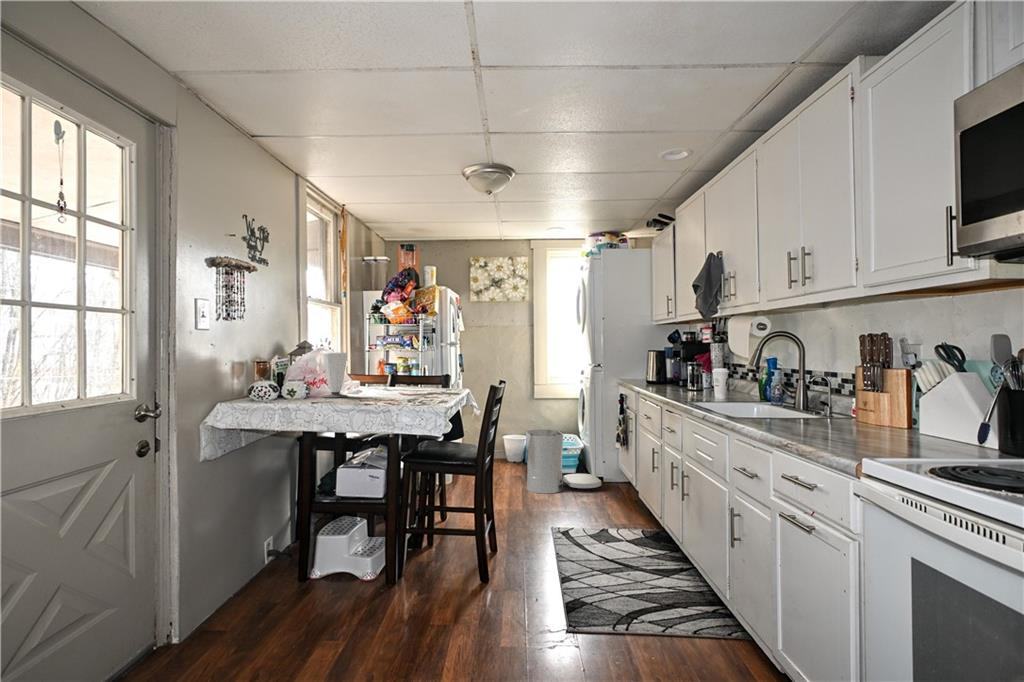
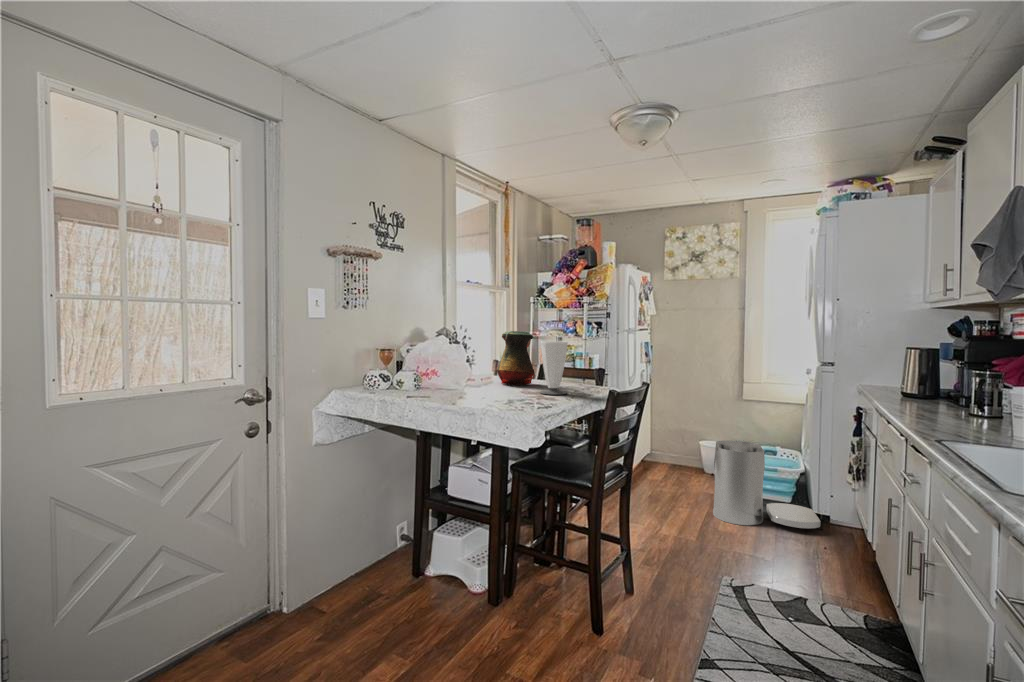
vase: none [376,345,413,391] -> present [497,331,535,385]
cup: present [323,353,347,398] -> present [540,341,568,395]

